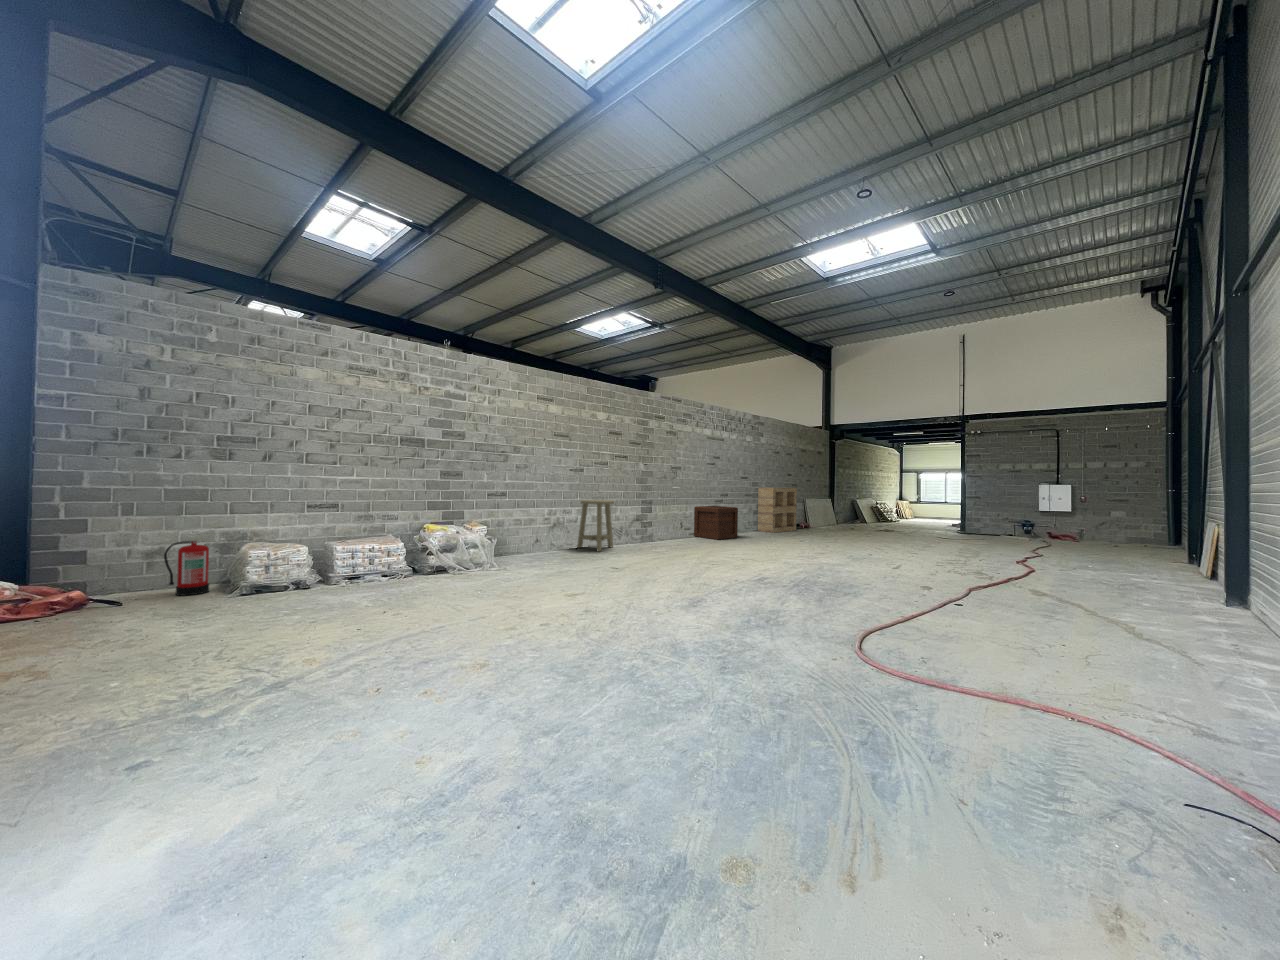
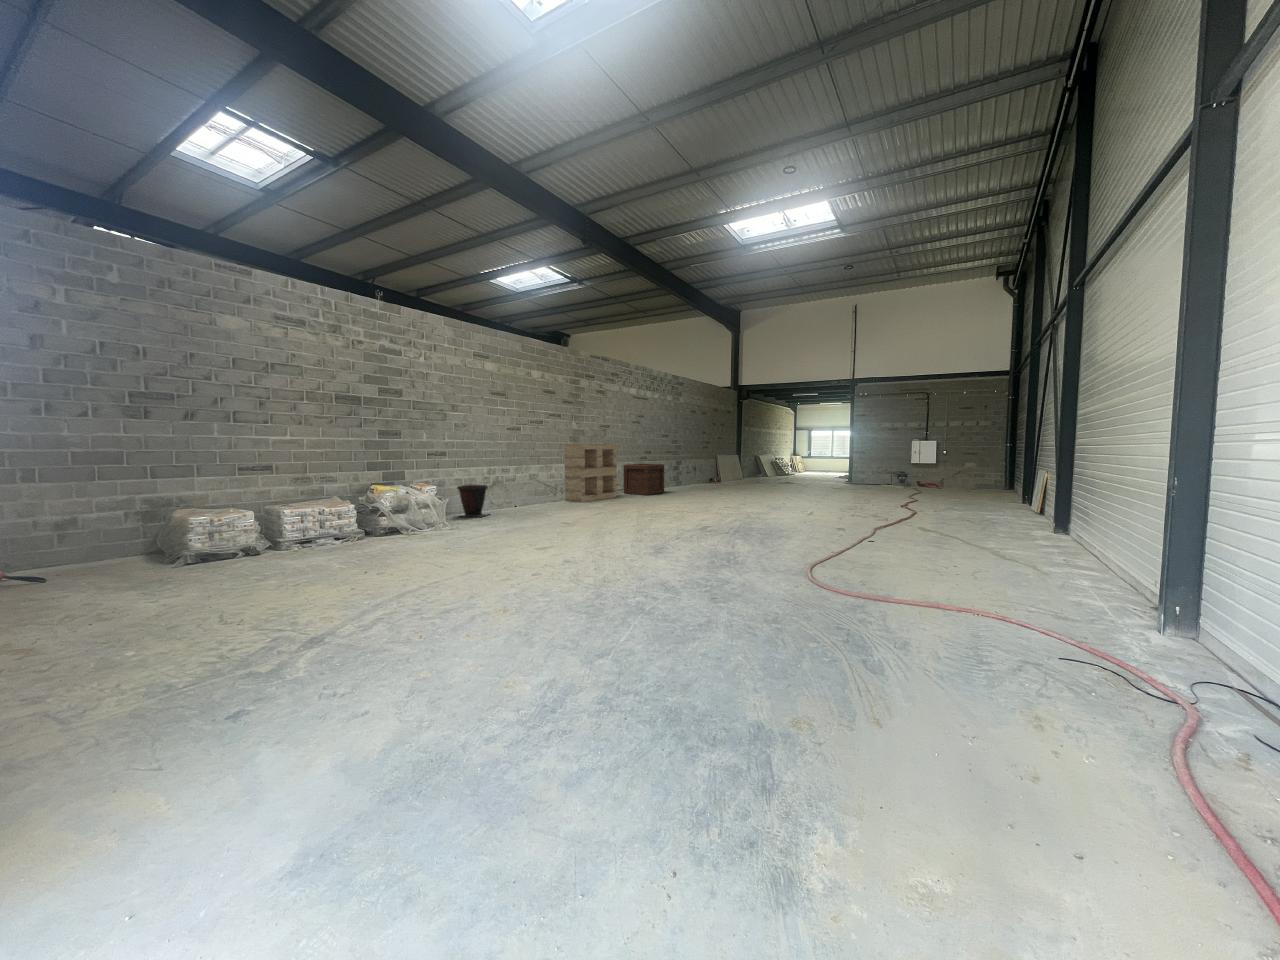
shelving unit: present [758,488,797,533] -> present [565,444,617,502]
stool: present [577,500,614,552] -> none [517,459,553,510]
bucket: none [514,524,547,557] -> present [457,484,488,517]
fire extinguisher: present [164,533,215,596] -> none [82,501,150,570]

